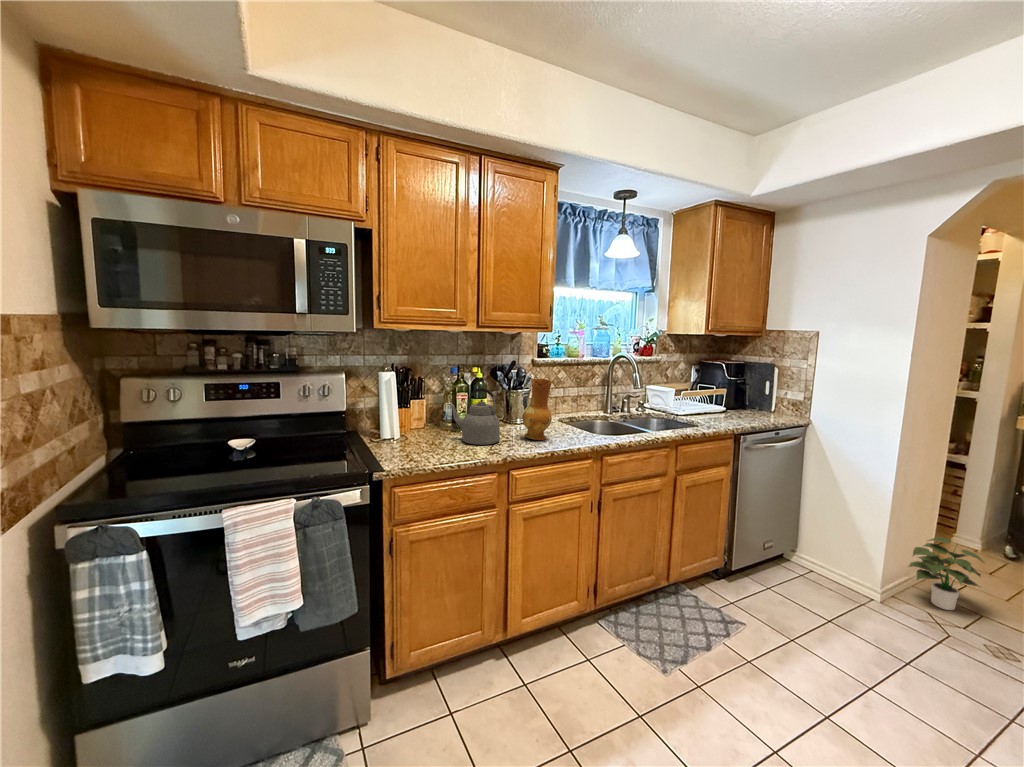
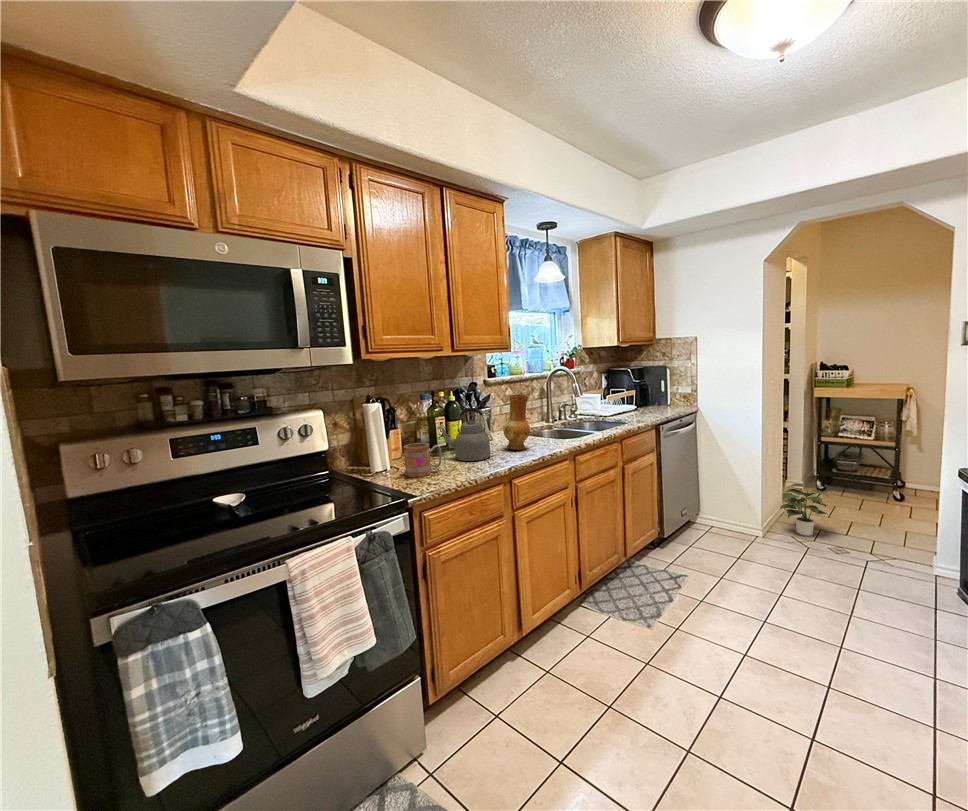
mug: none [396,418,435,453] -> present [403,443,441,477]

